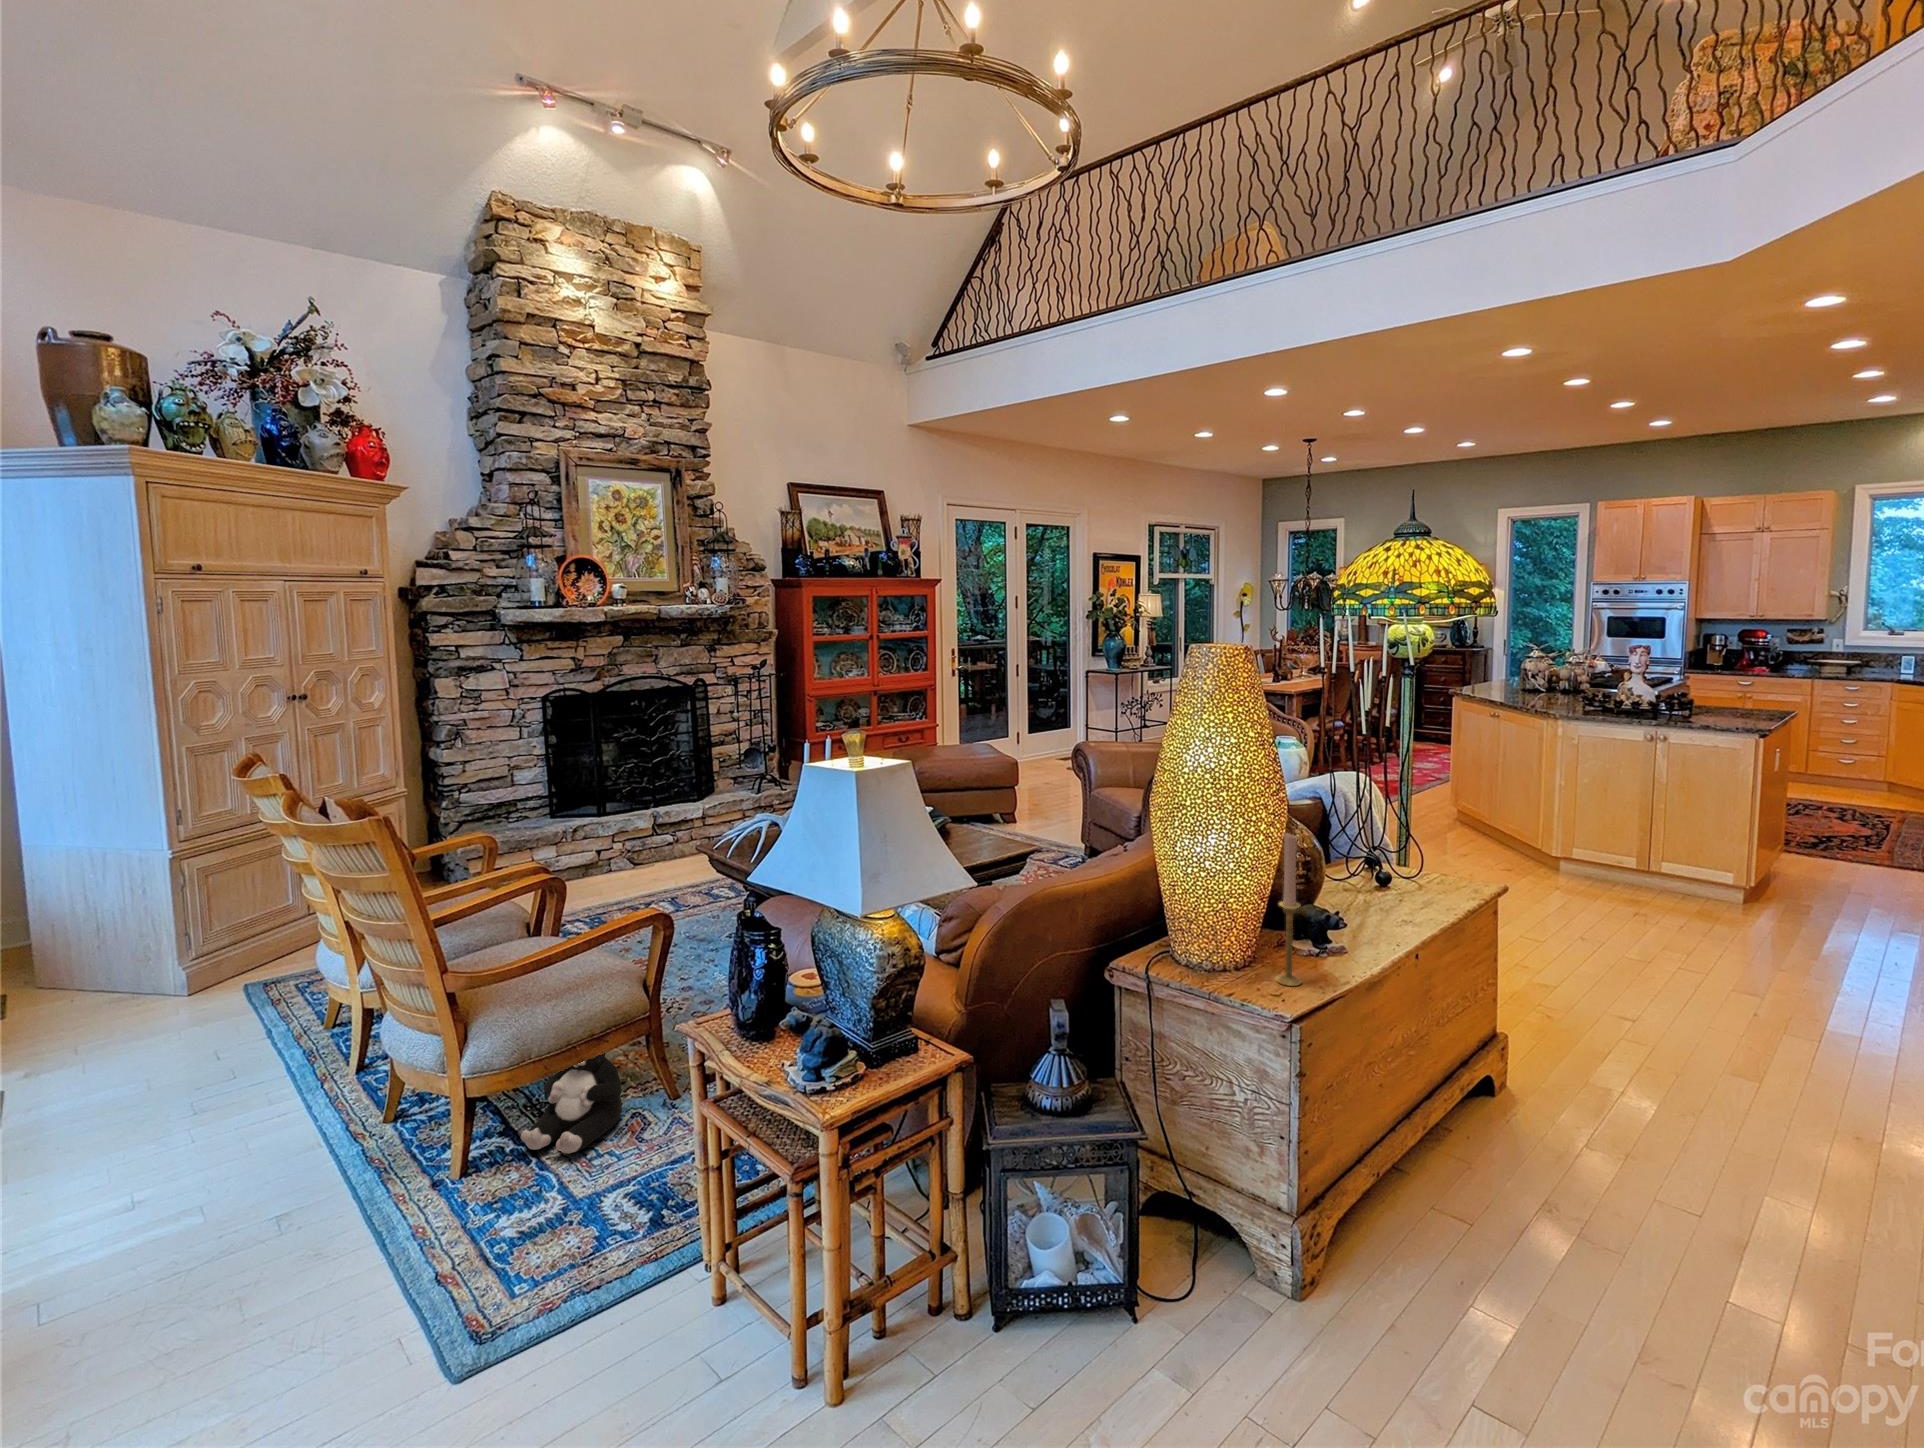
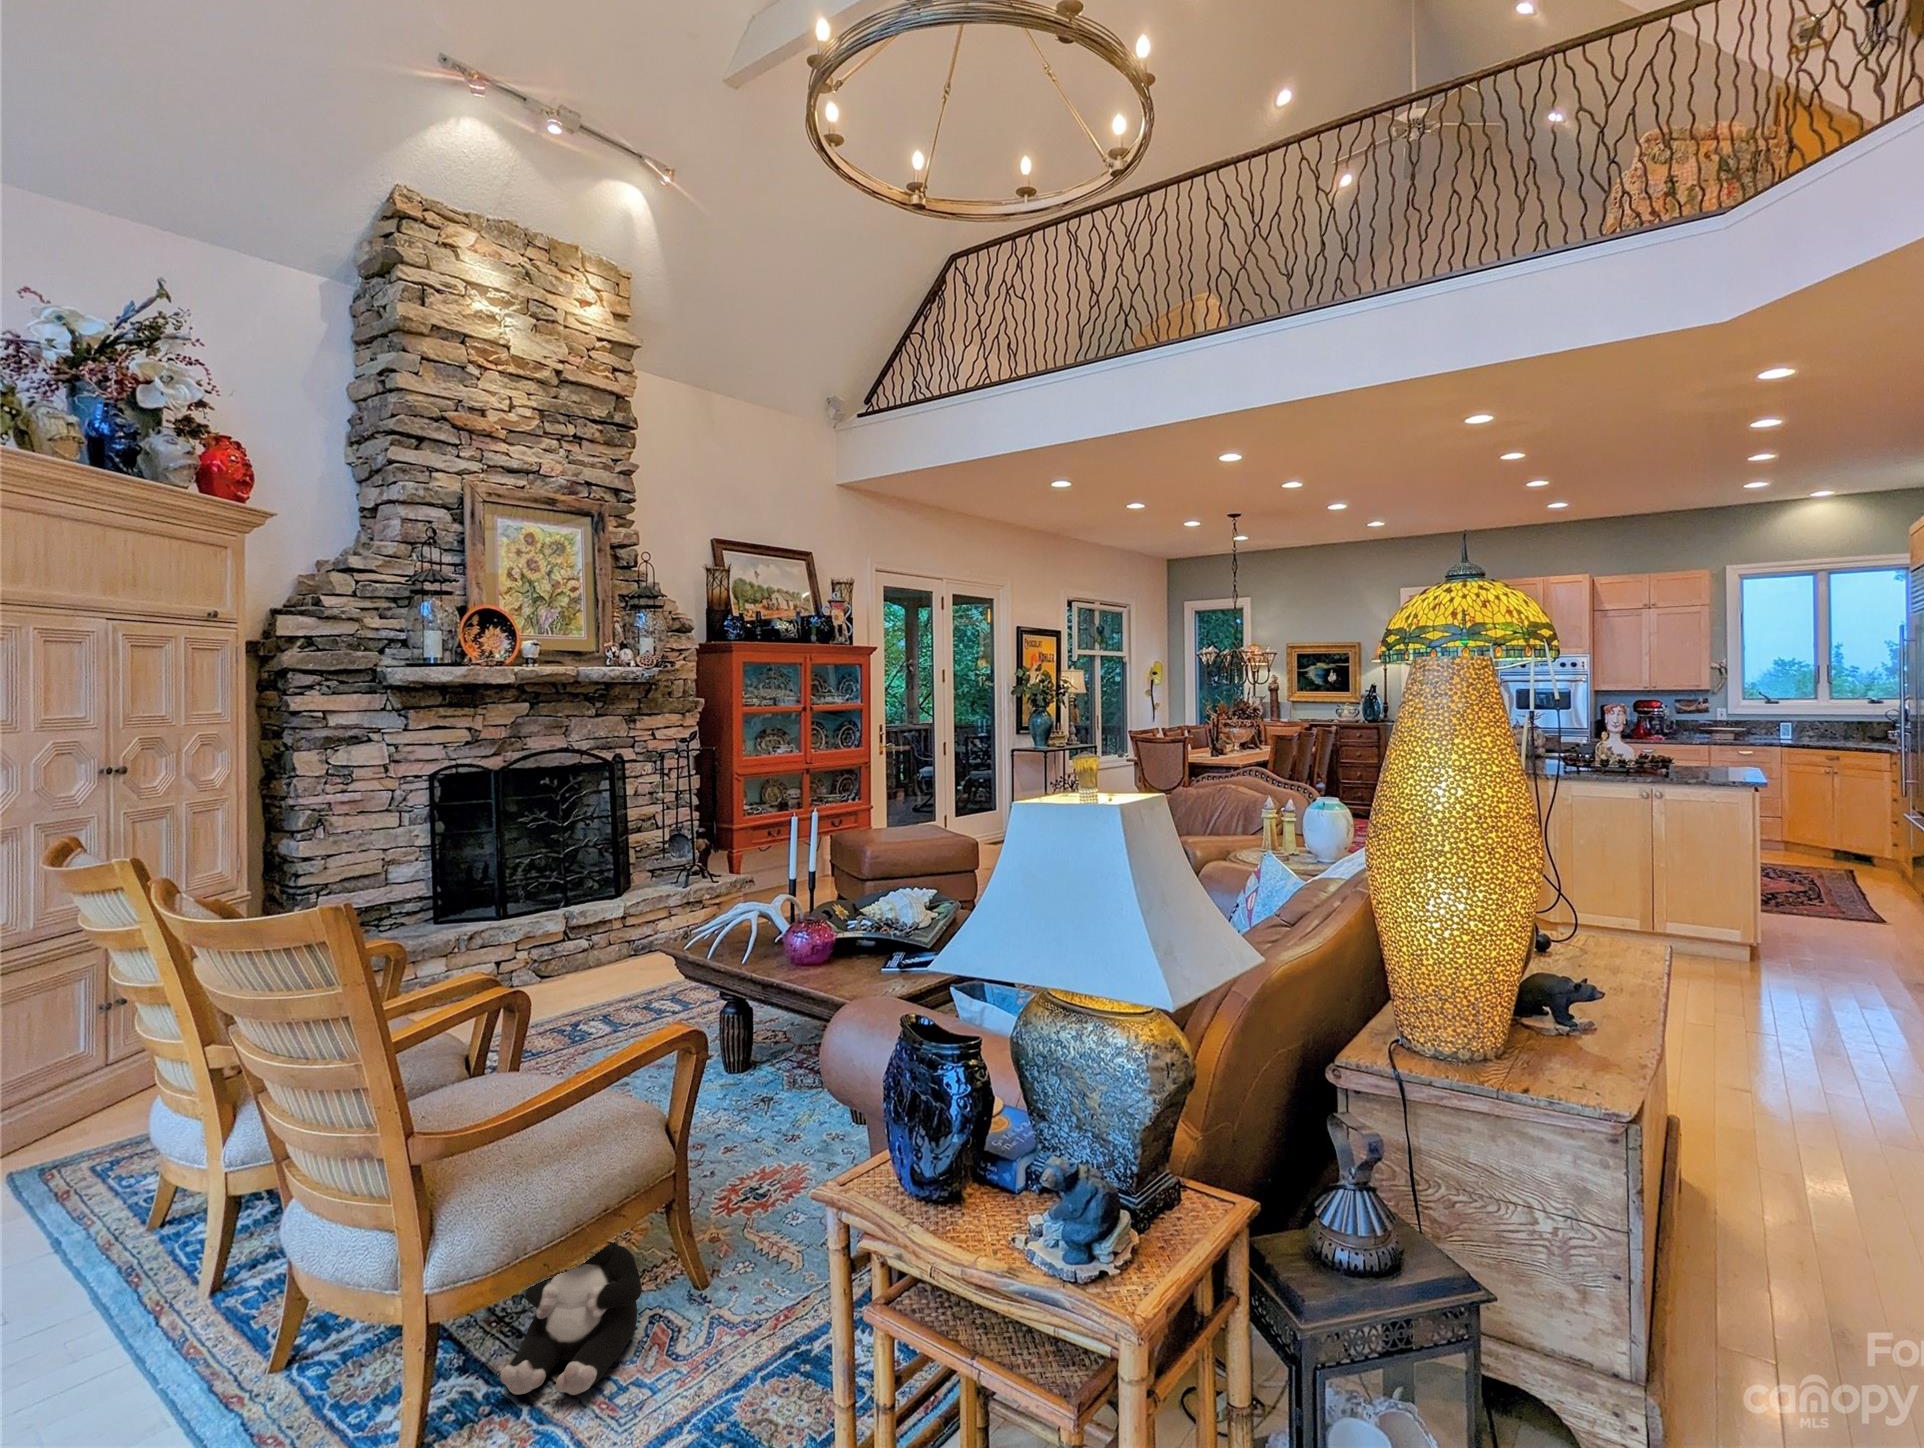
candlestick: present [1276,833,1302,986] -> none [1564,876,1602,1070]

